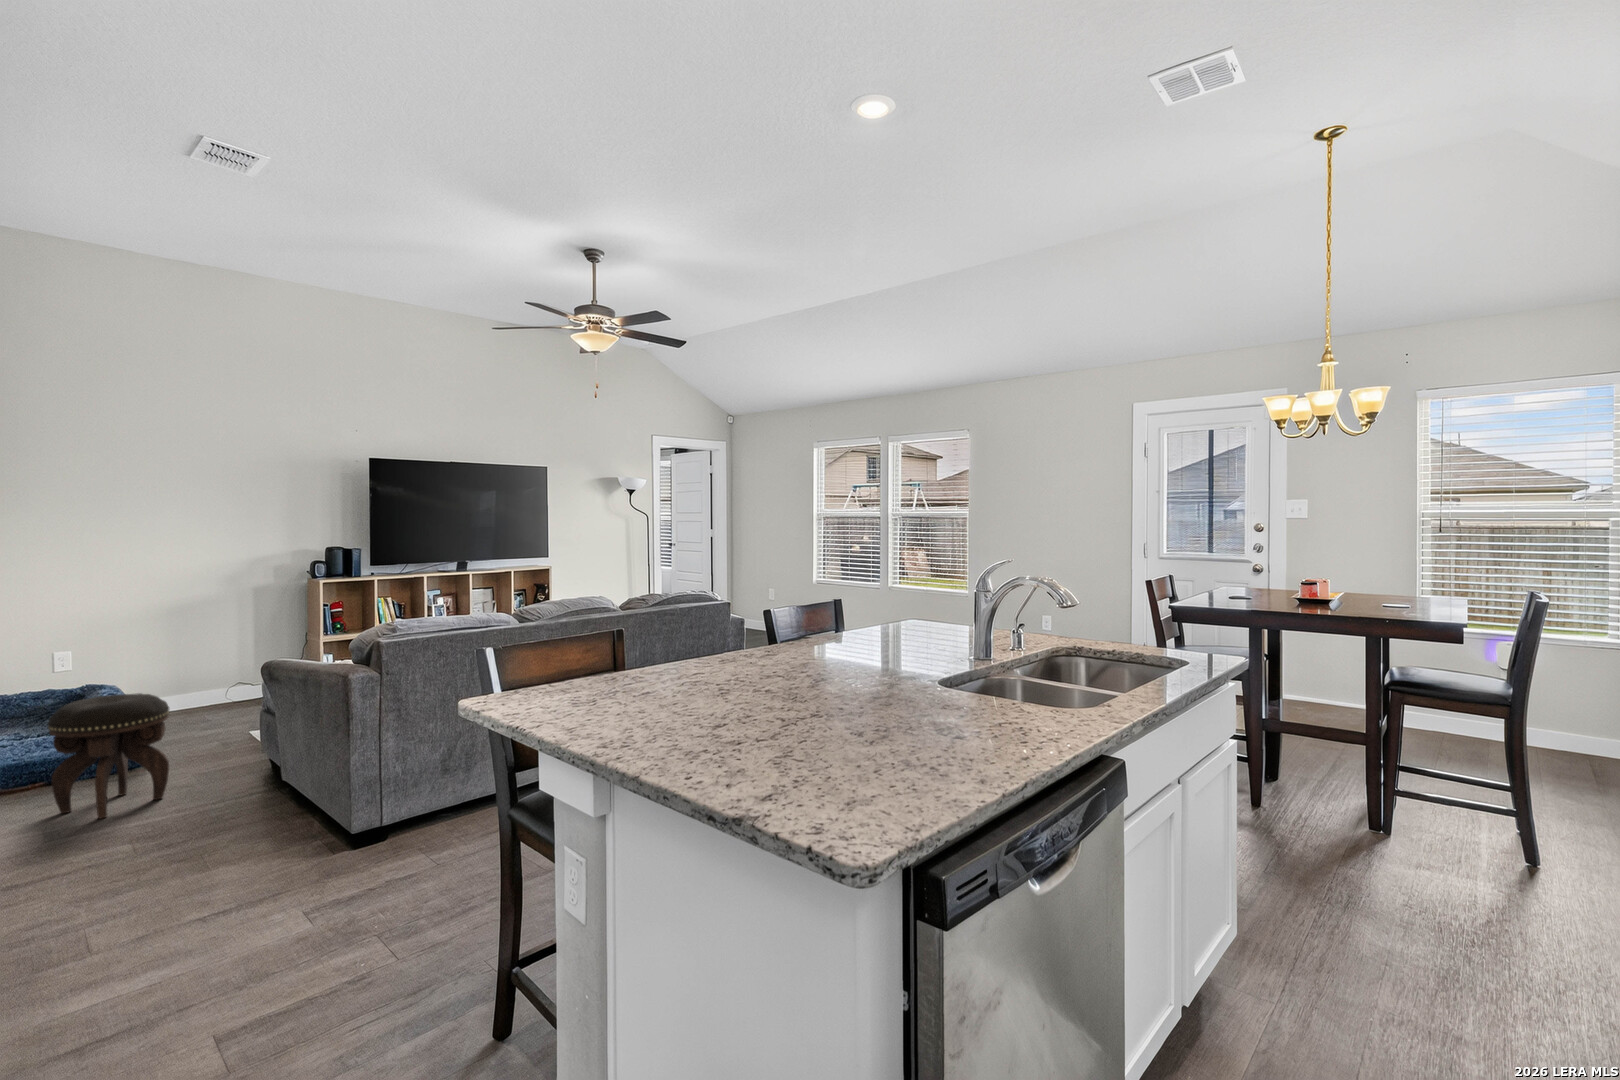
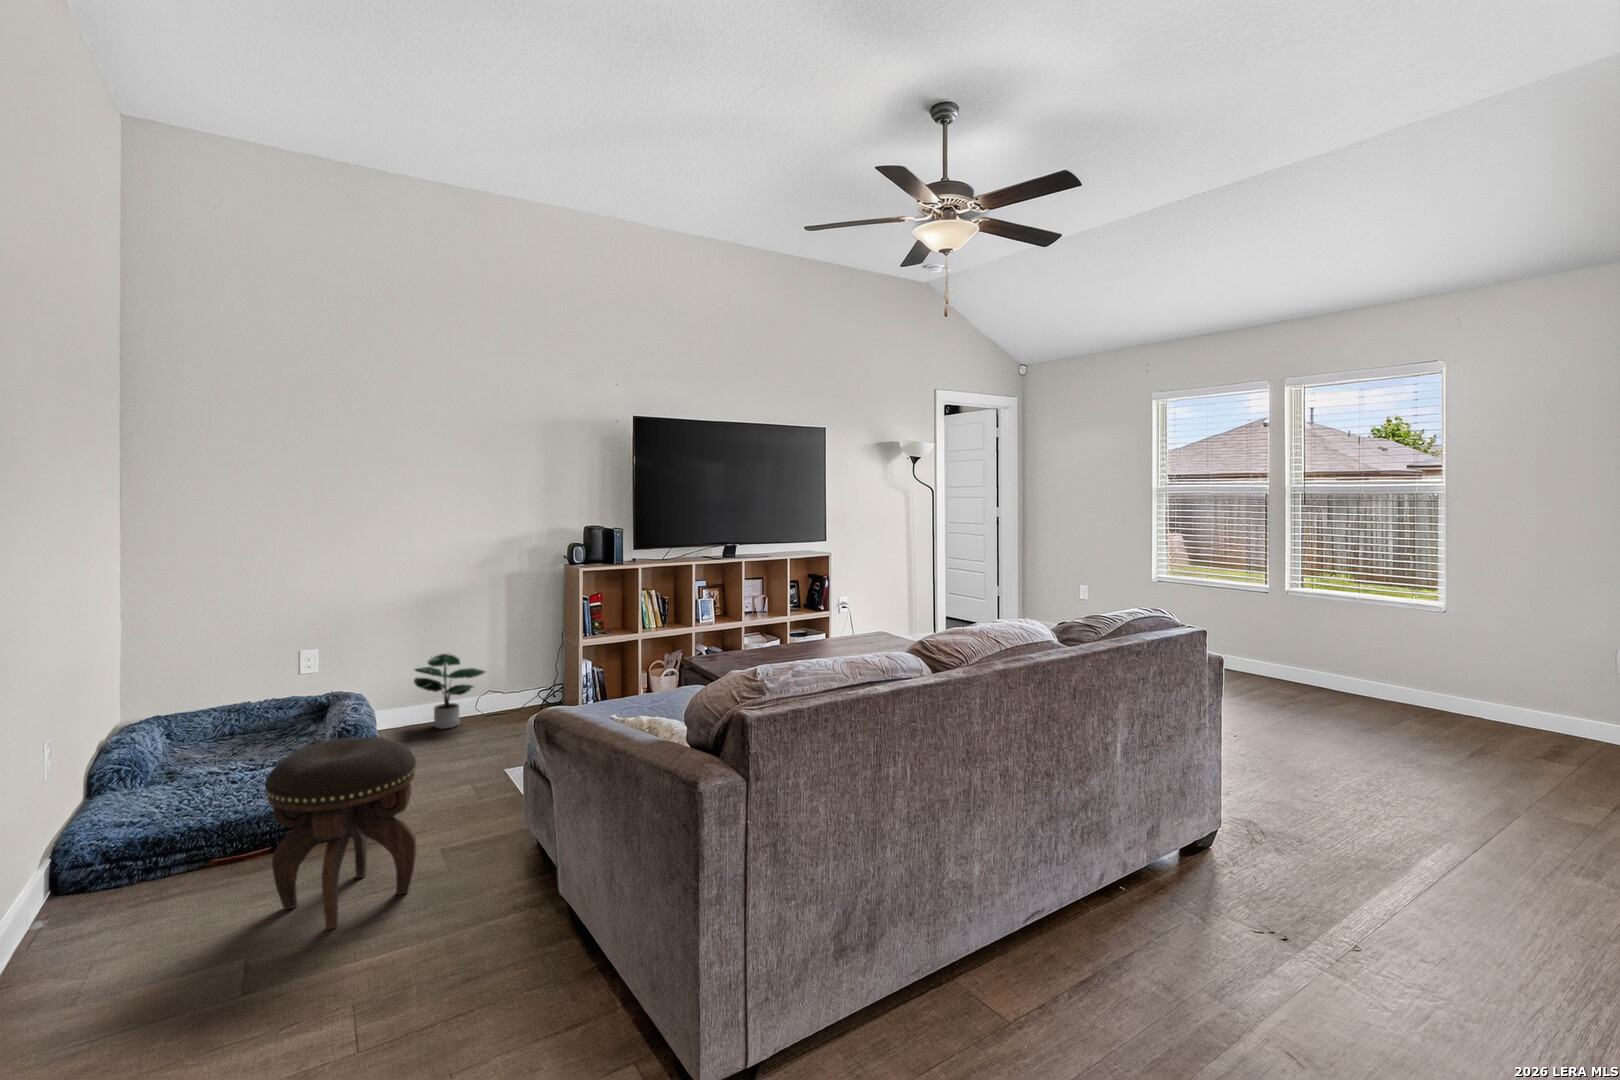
potted plant: none [164,654,234,714] -> present [414,654,485,729]

